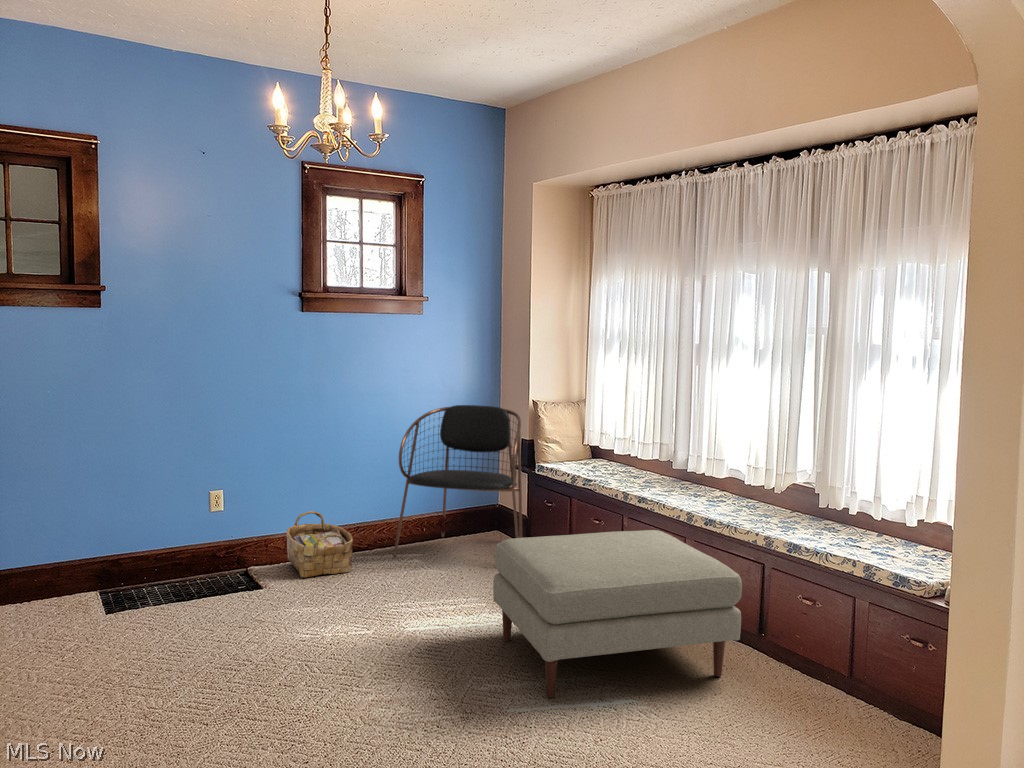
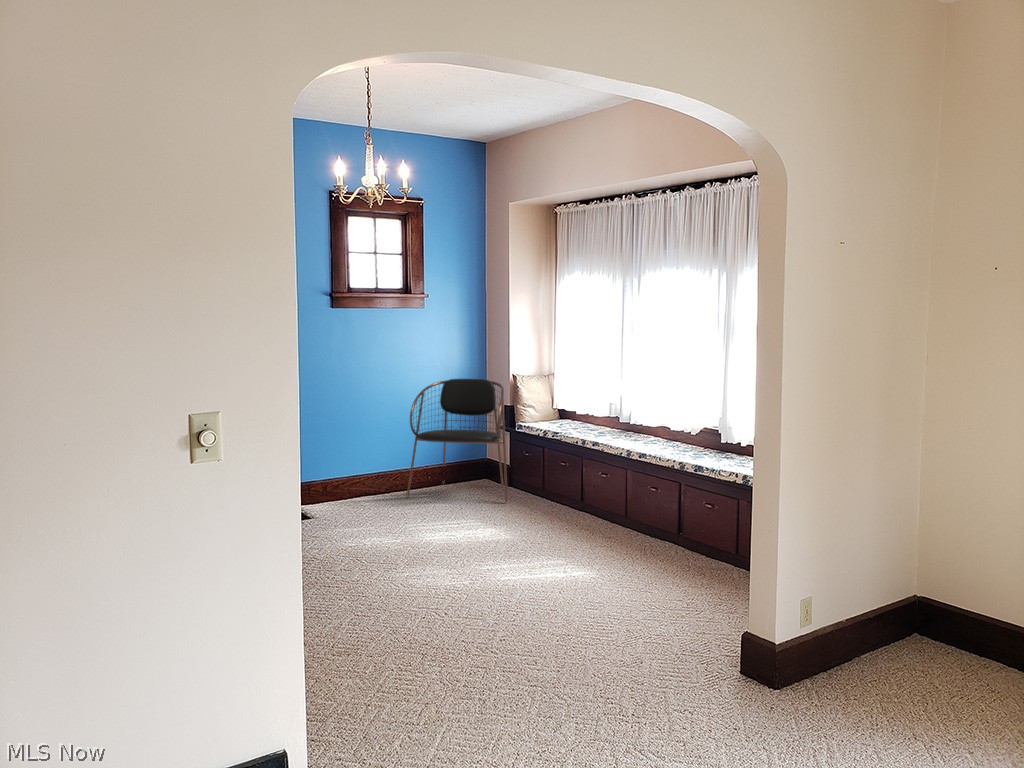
woven basket: present [286,511,353,578] -> none [325,462,377,511]
ottoman: present [493,530,742,698] -> none [488,463,662,571]

